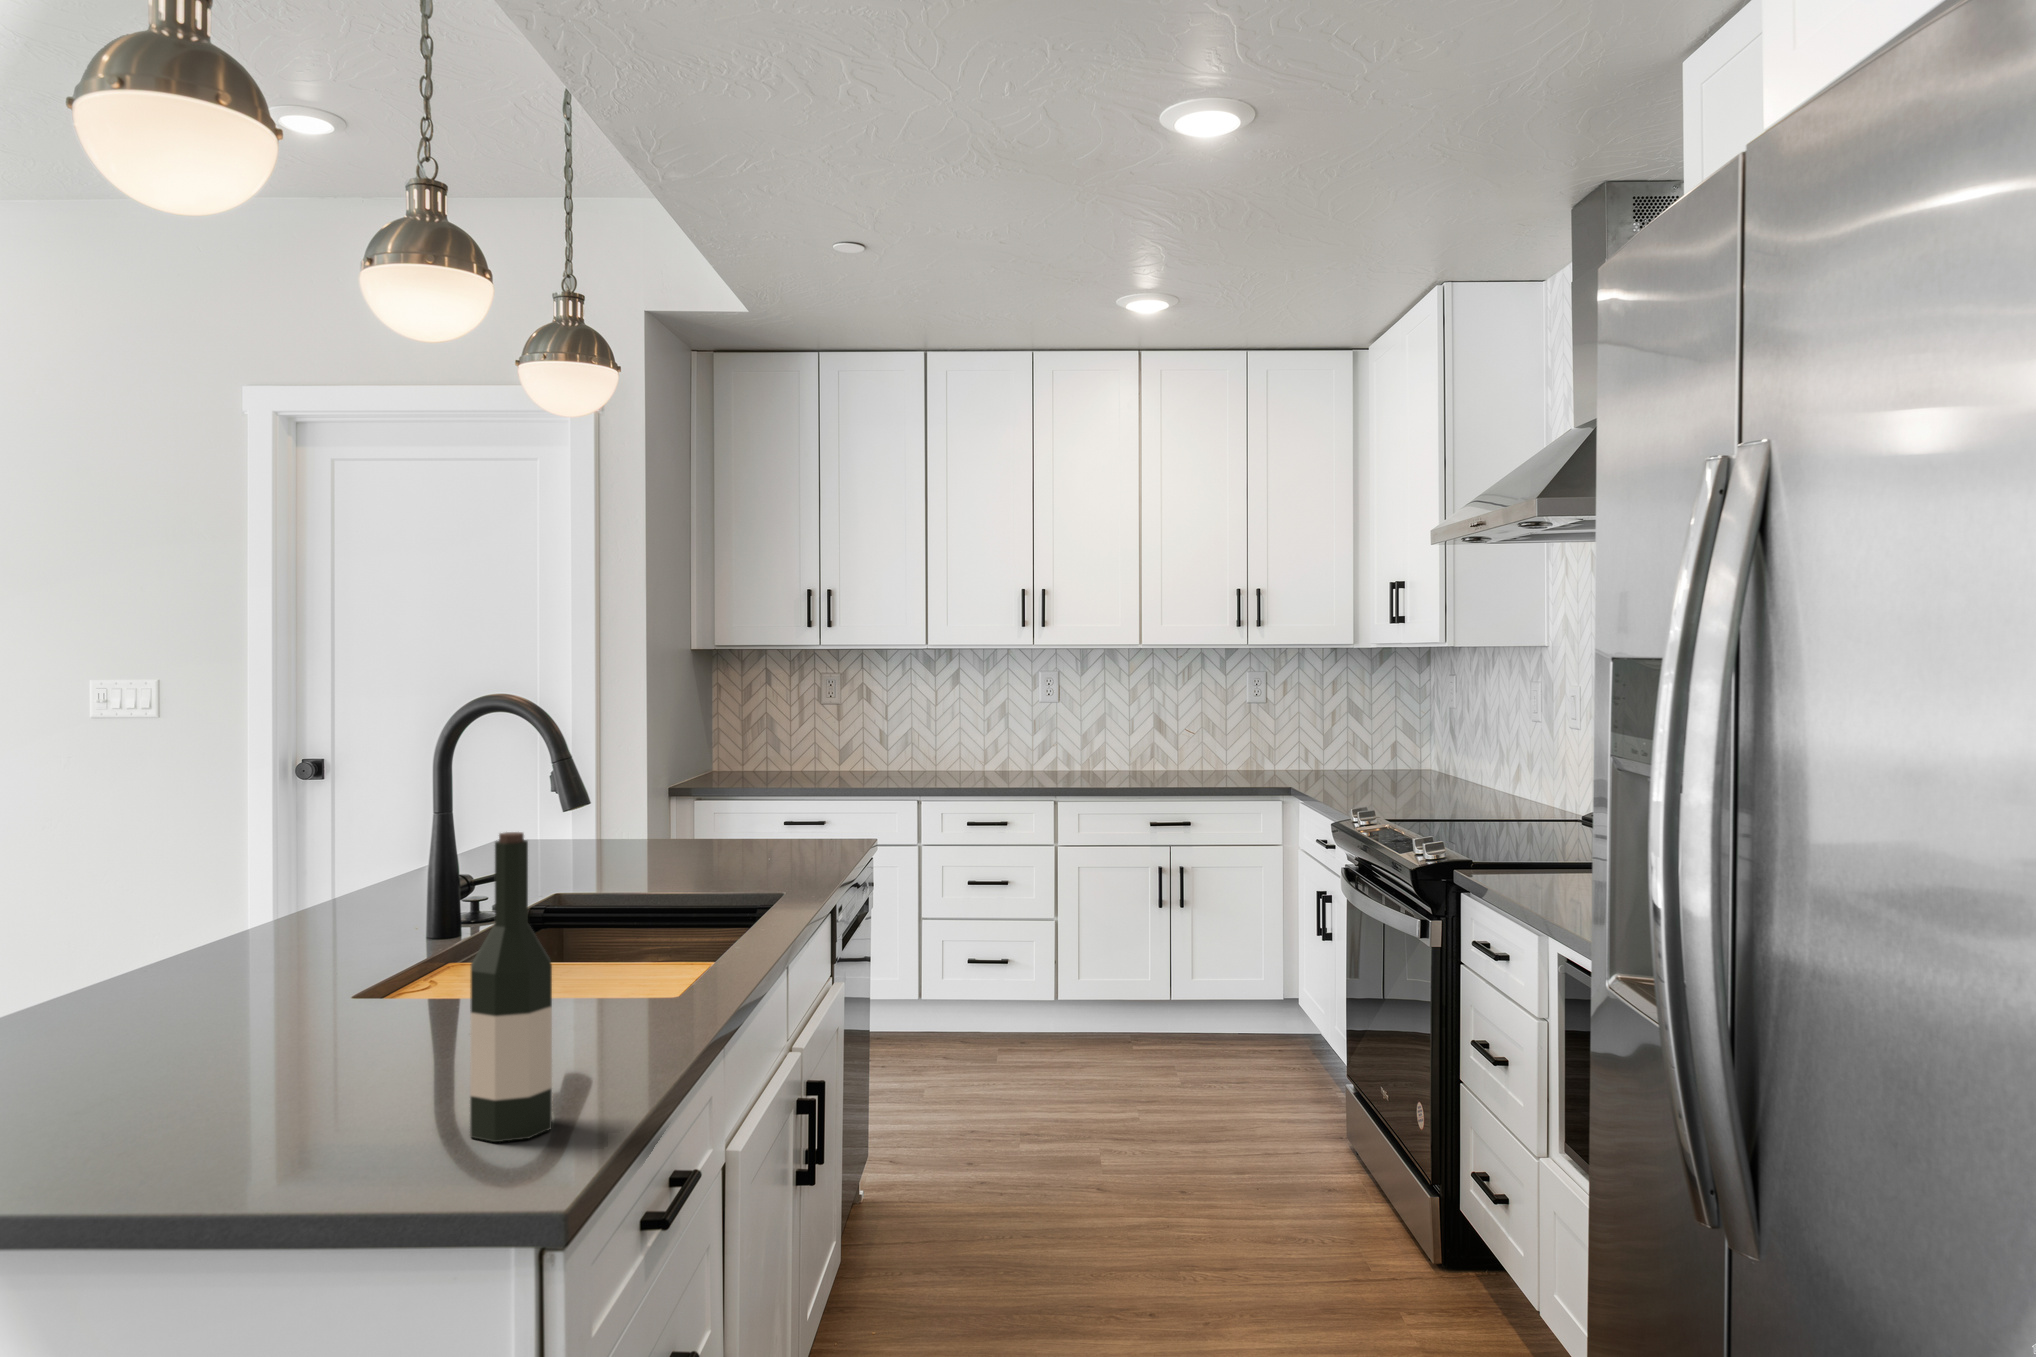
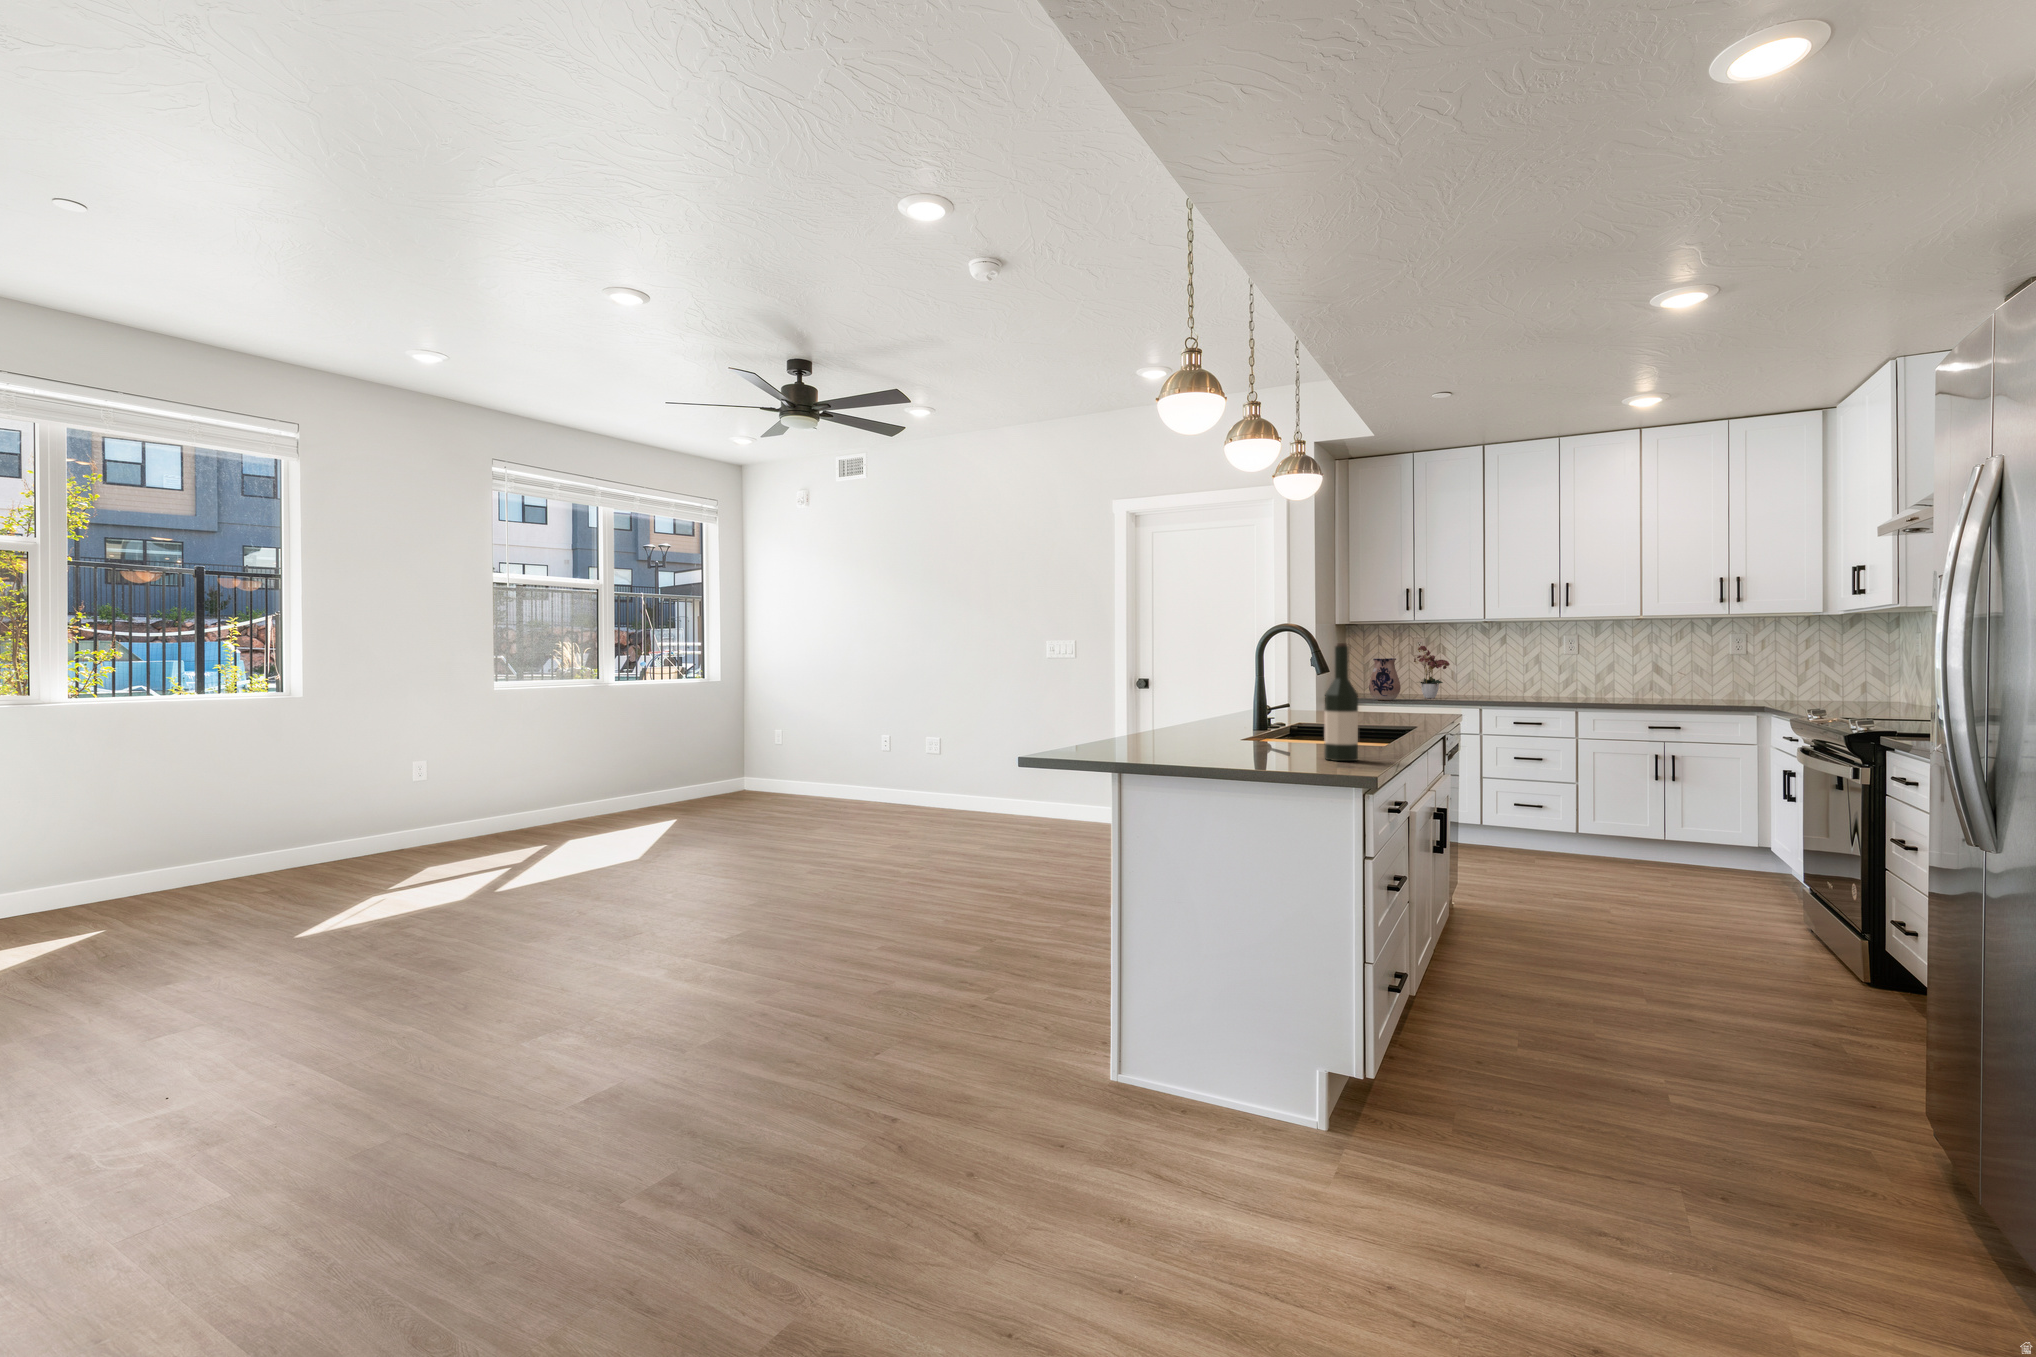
flower arrangement: none [815,680,878,773] -> present [1414,646,1450,698]
ceramic pitcher: none [740,711,792,785] -> present [1369,658,1401,700]

